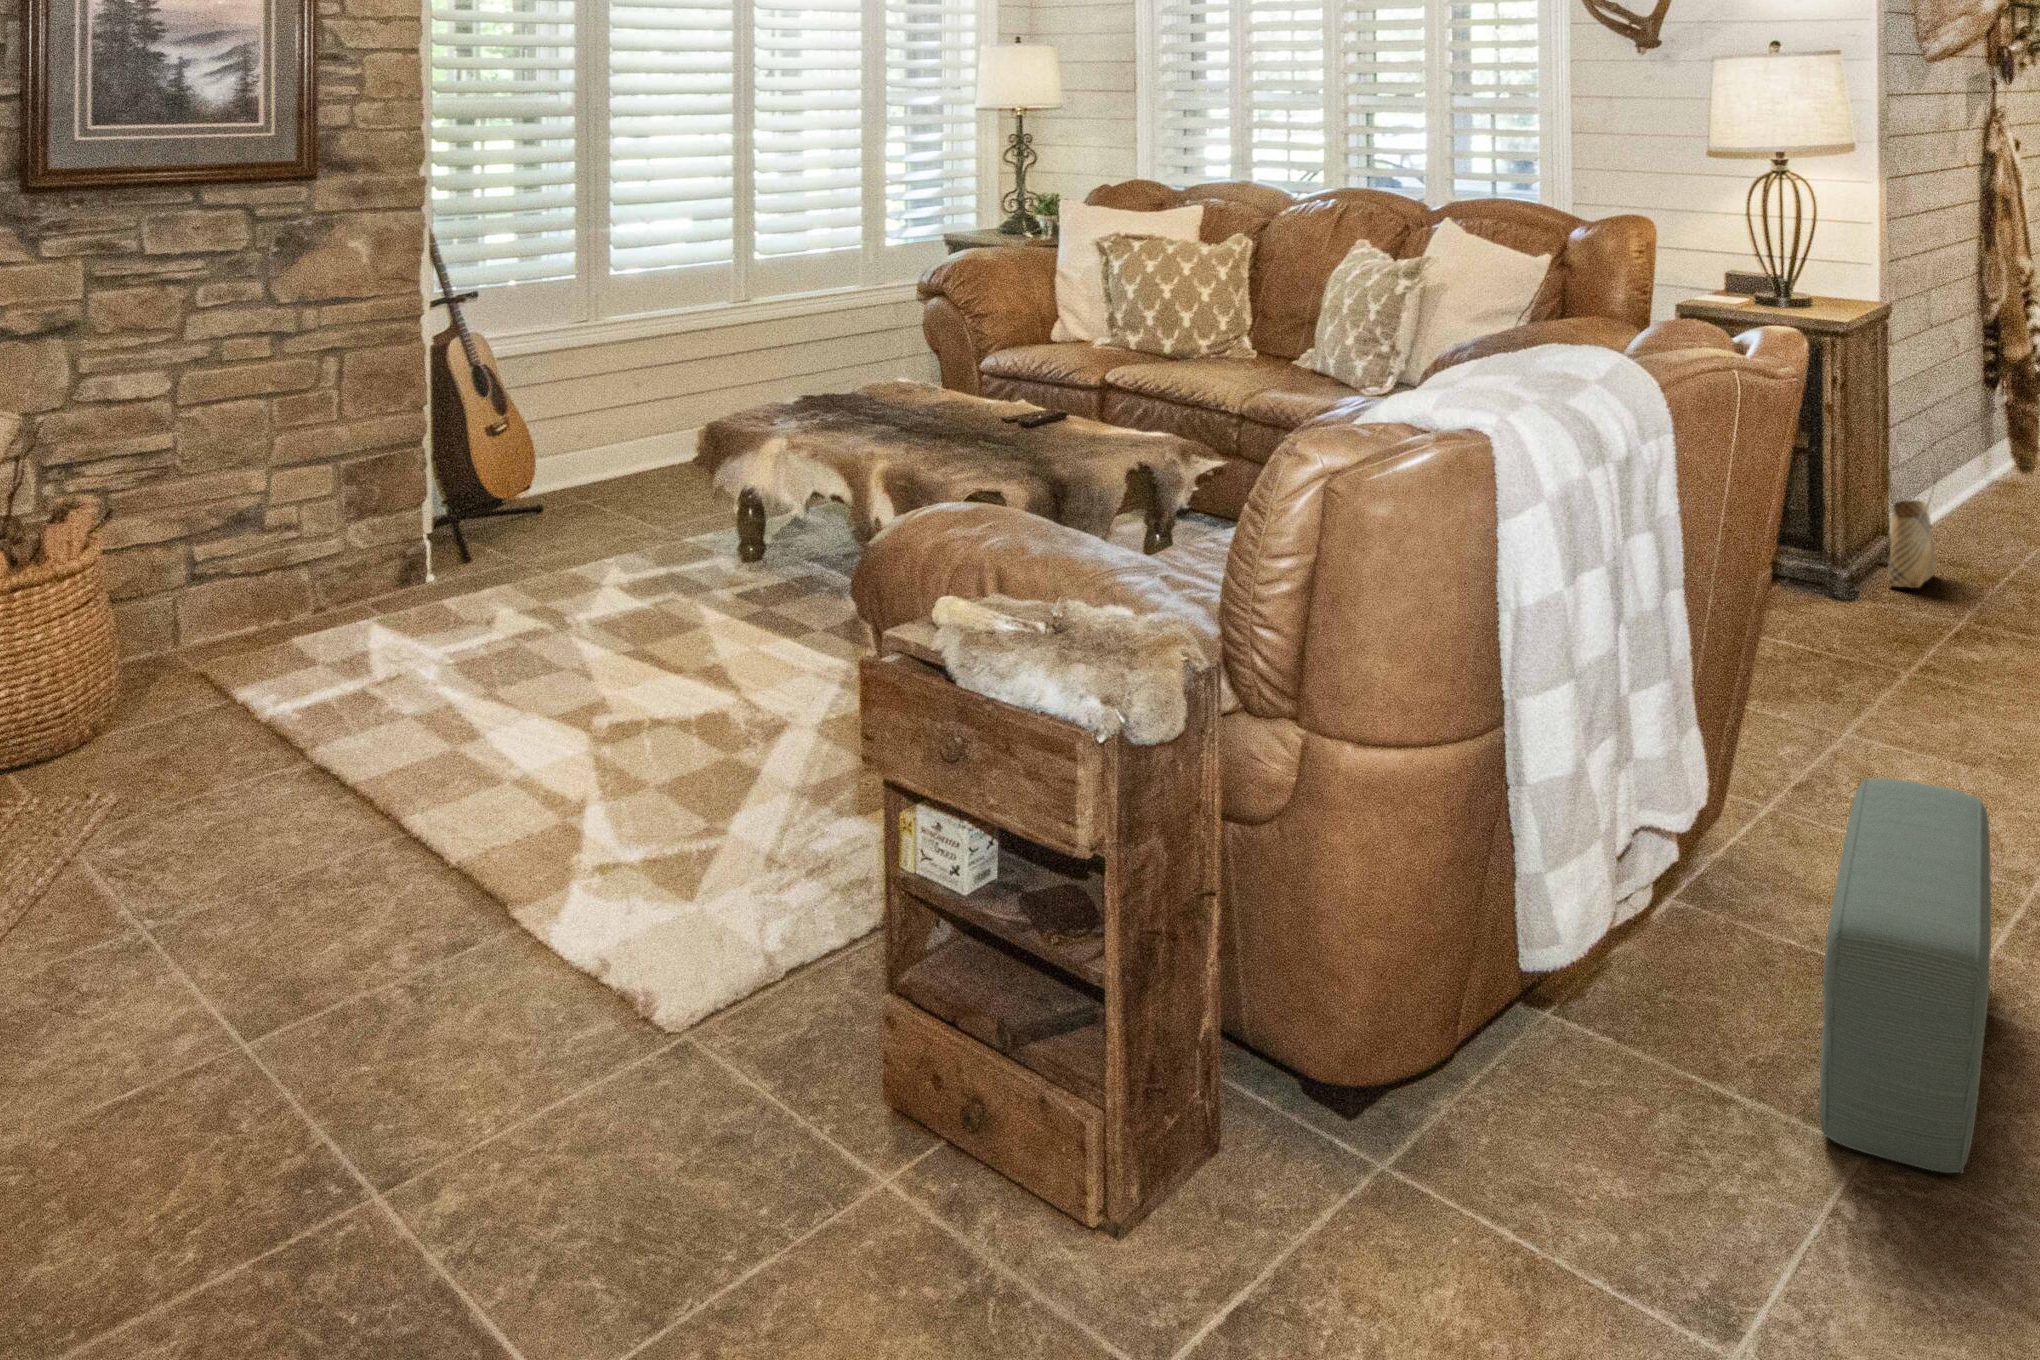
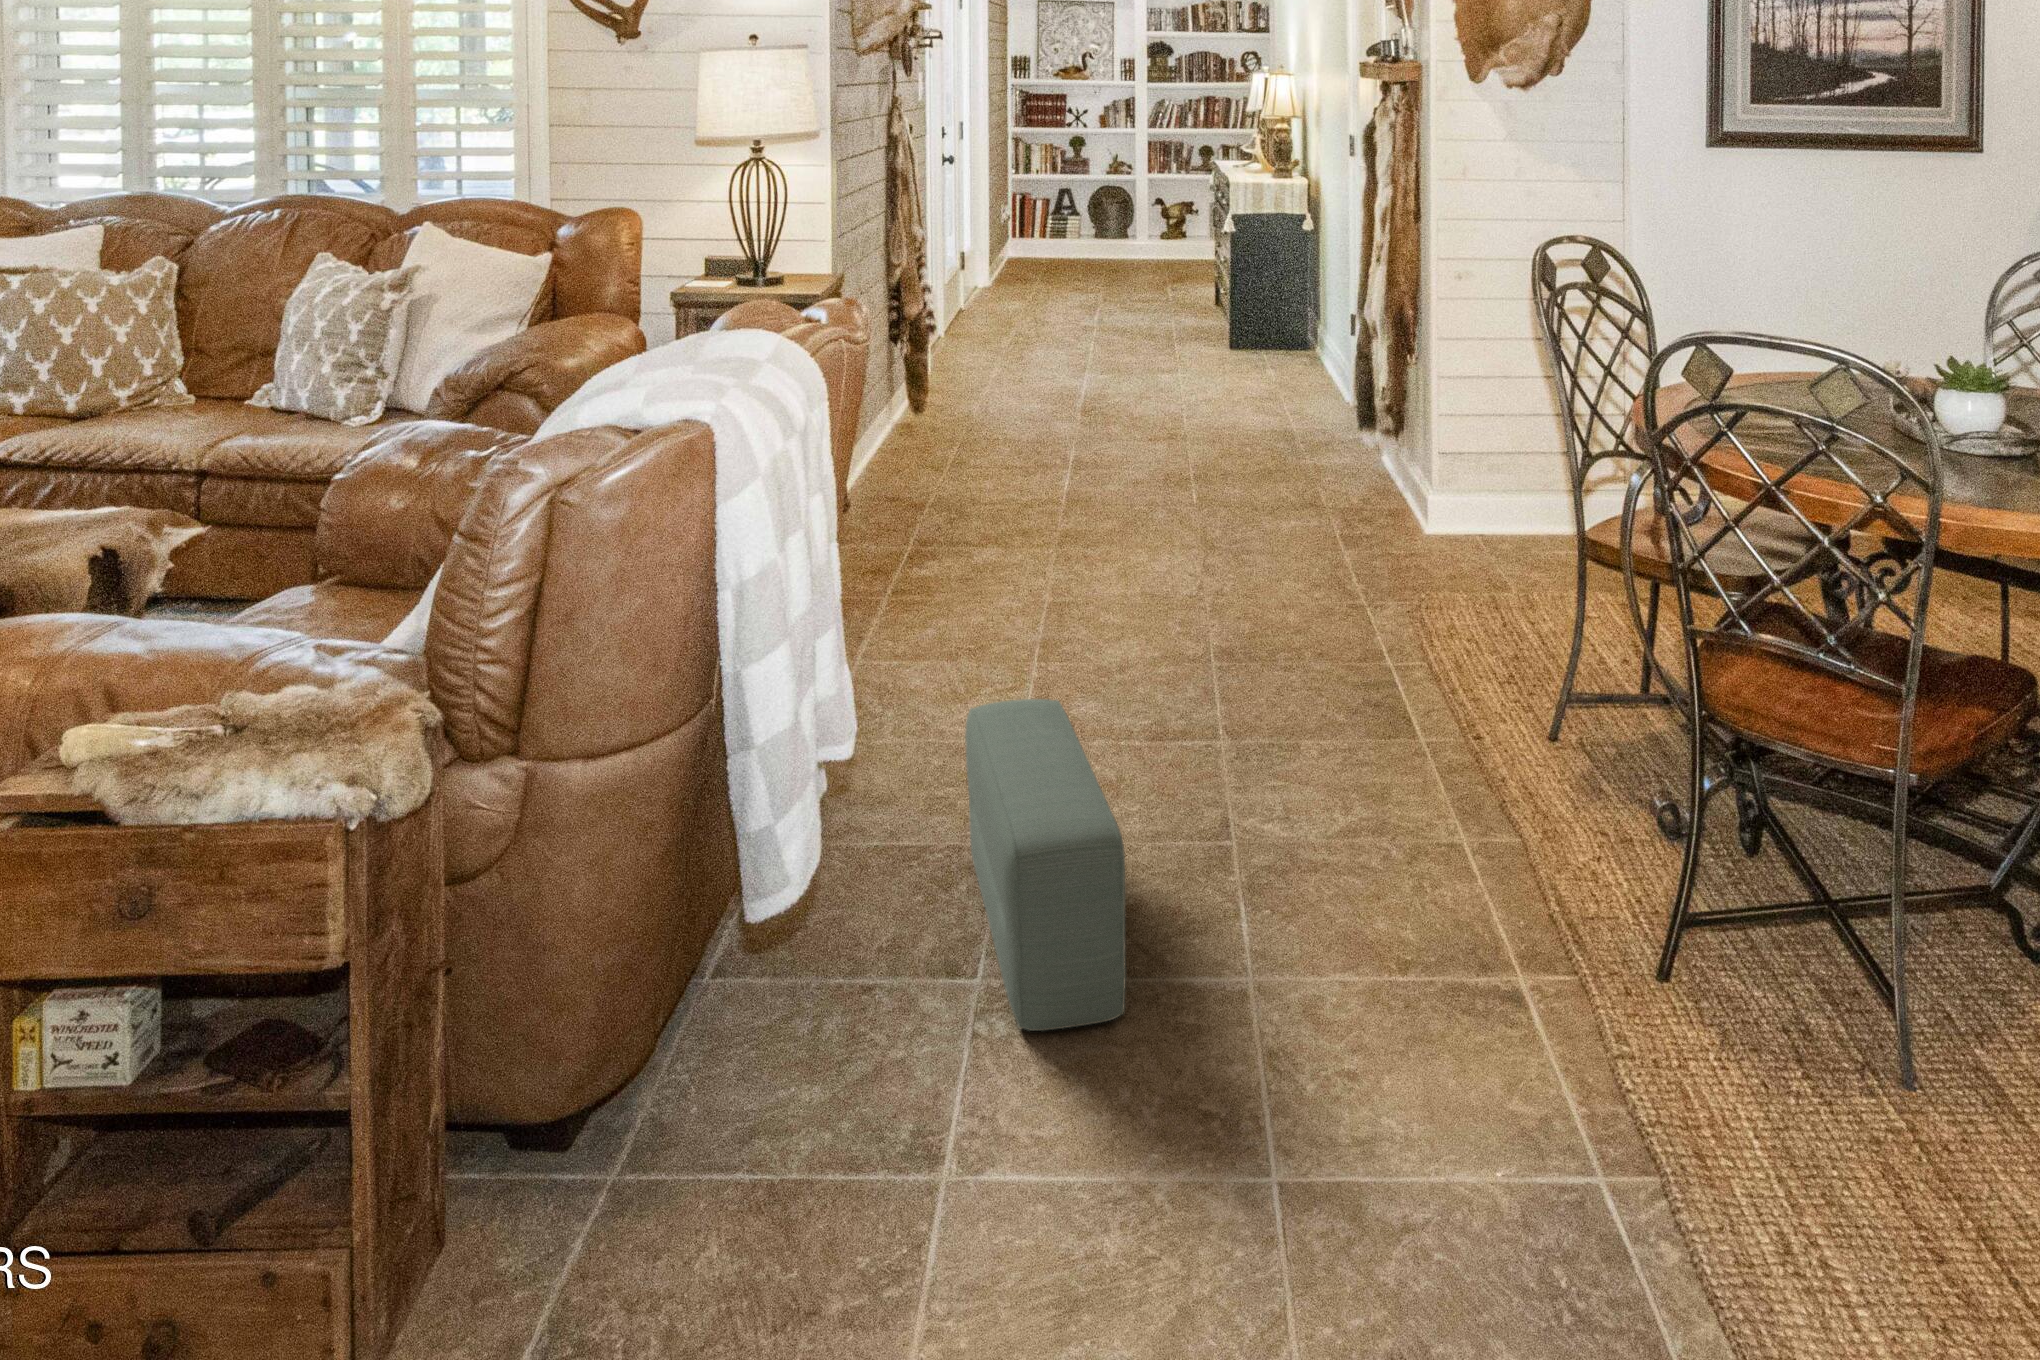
woven basket: present [1888,472,1939,588] -> none [860,418,906,526]

